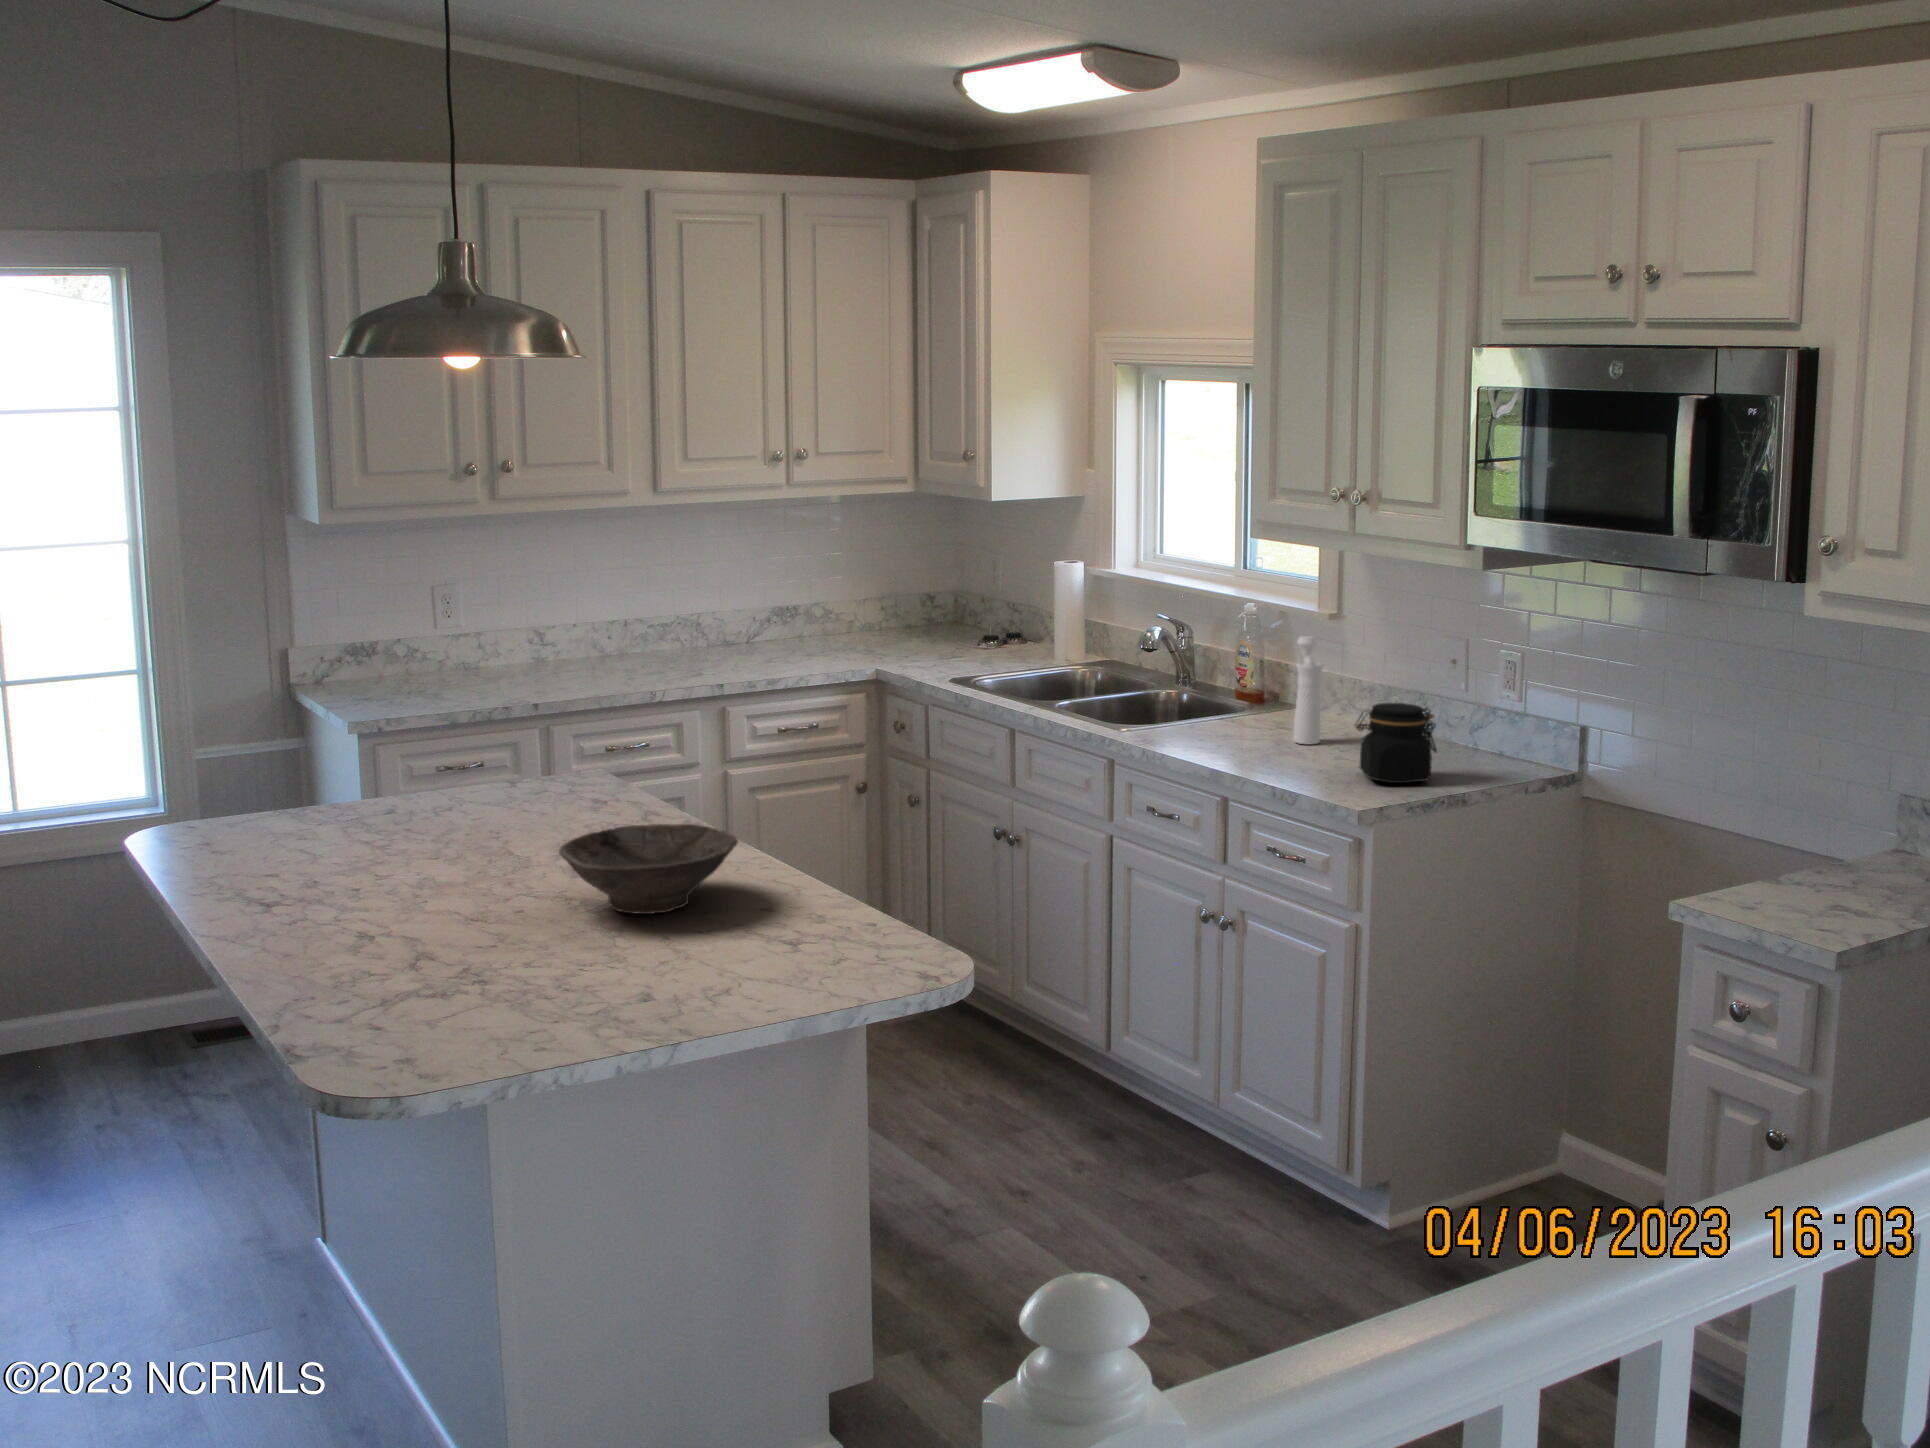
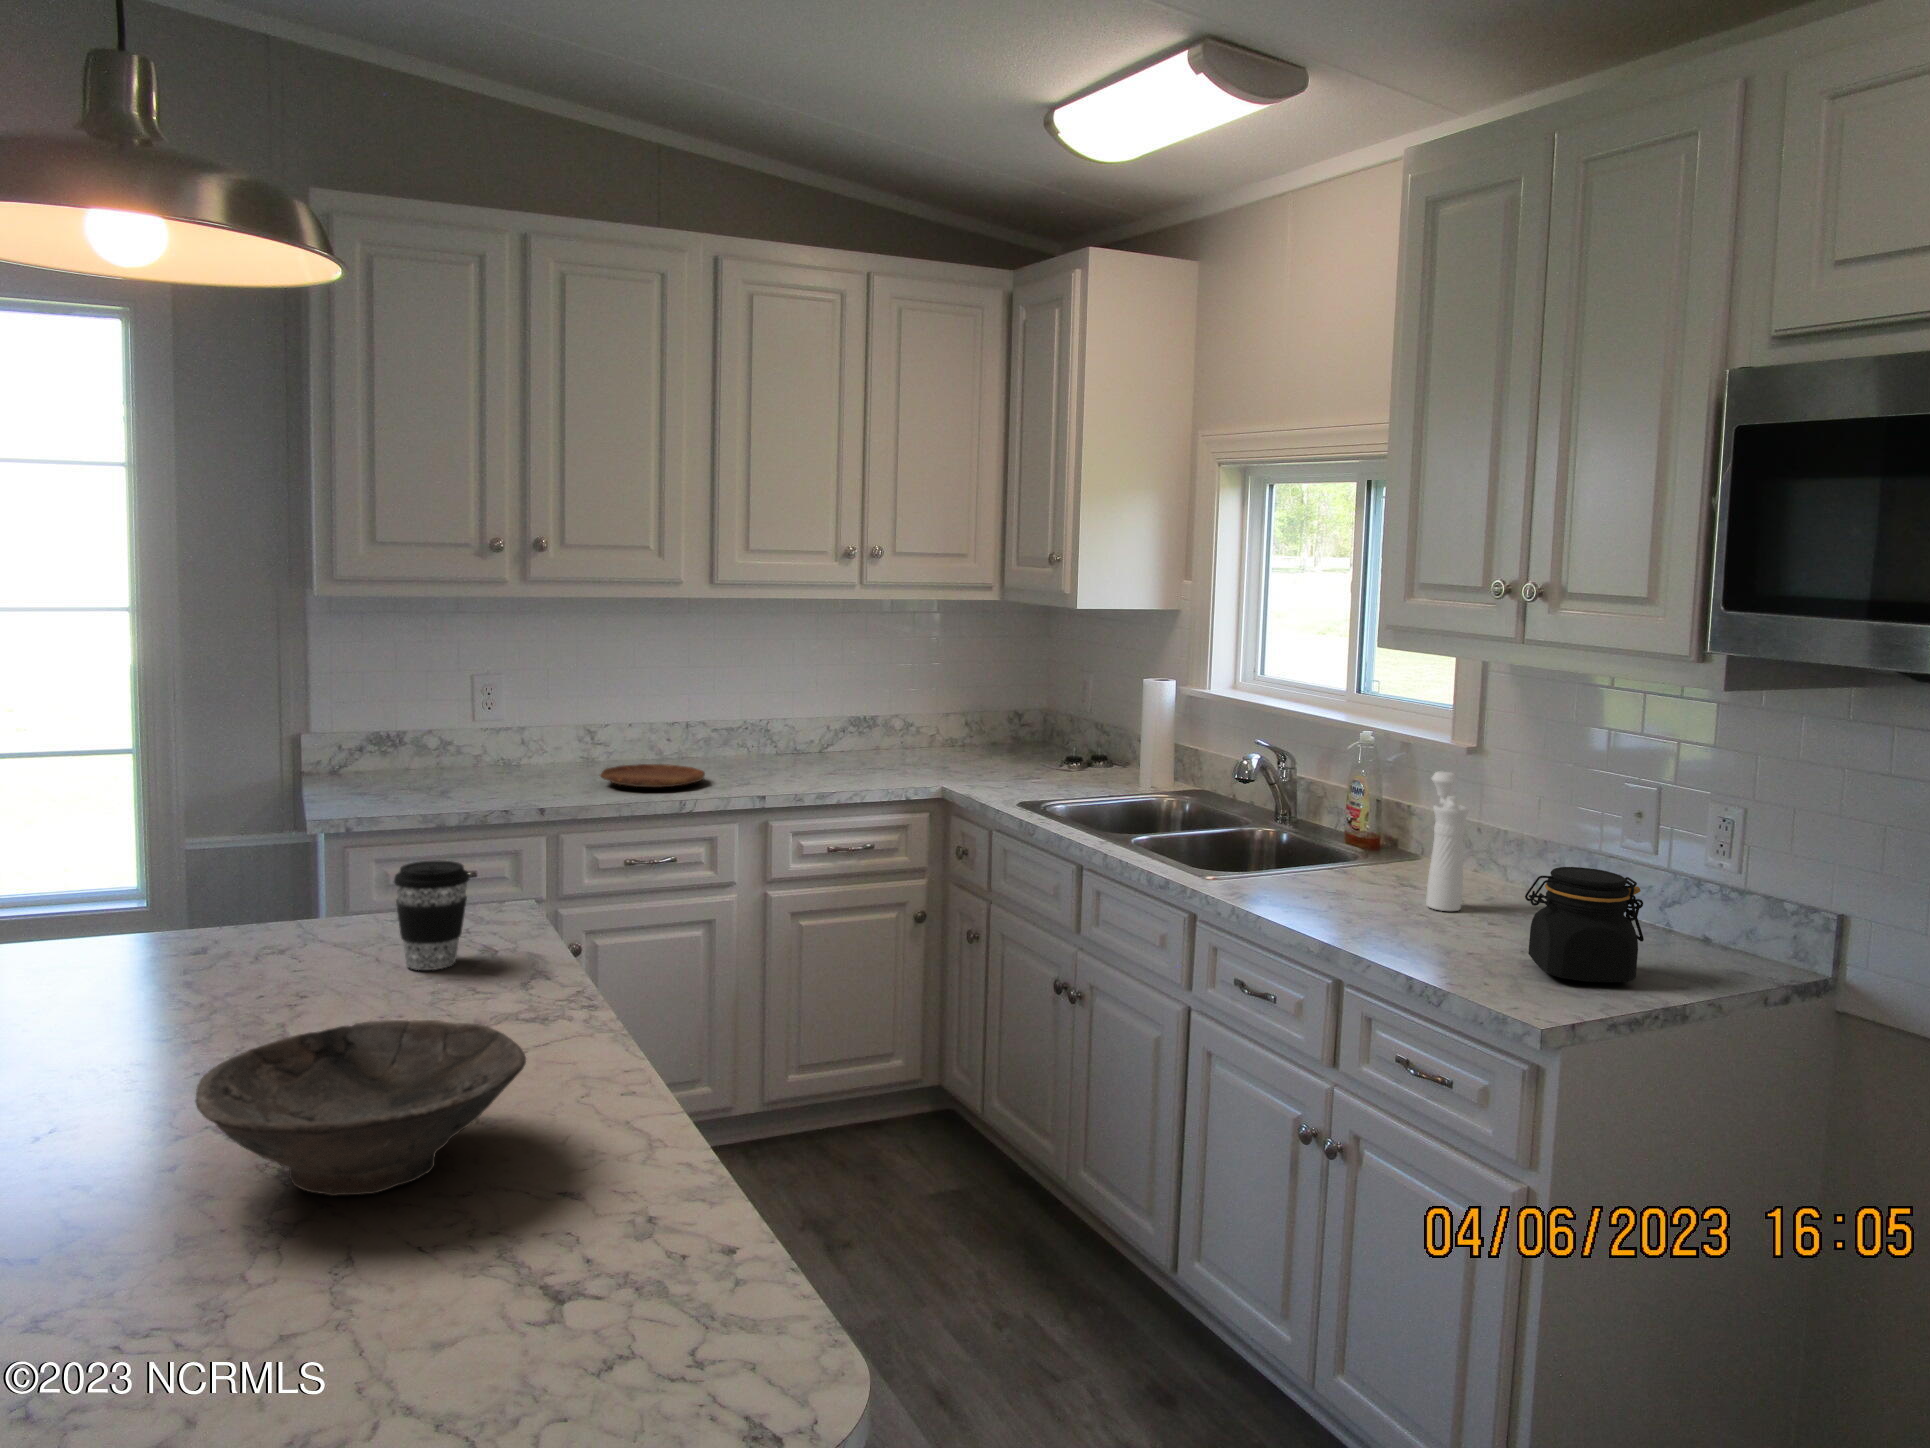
tray: none [567,661,662,681] -> present [600,764,705,788]
coffee cup: none [551,737,603,814] -> present [394,860,469,970]

